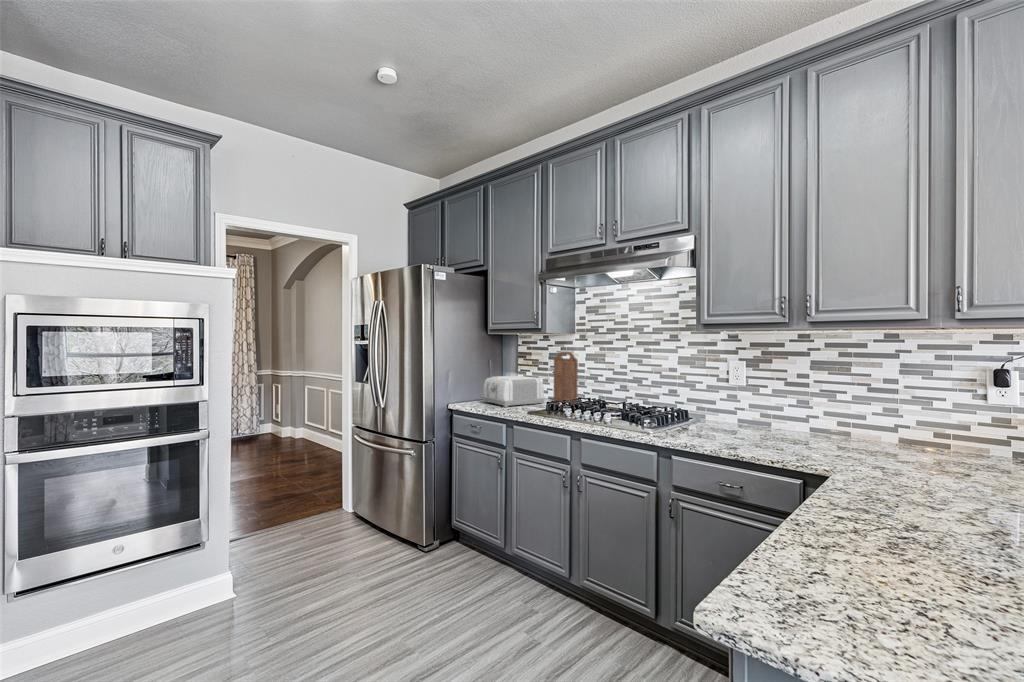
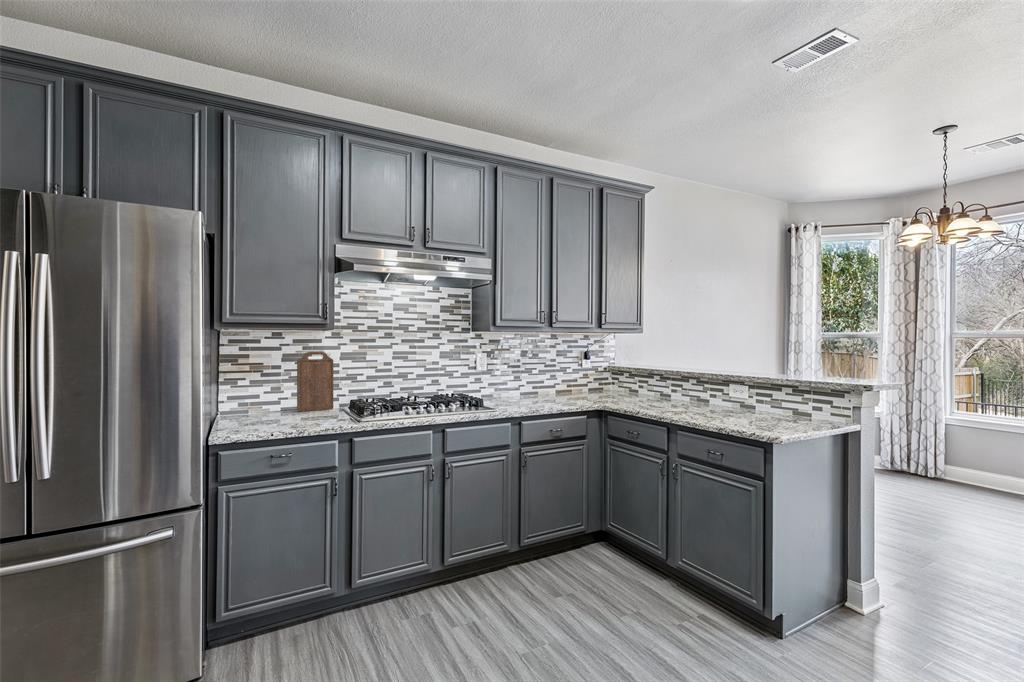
toaster: present [483,376,544,407] -> none [233,385,306,428]

